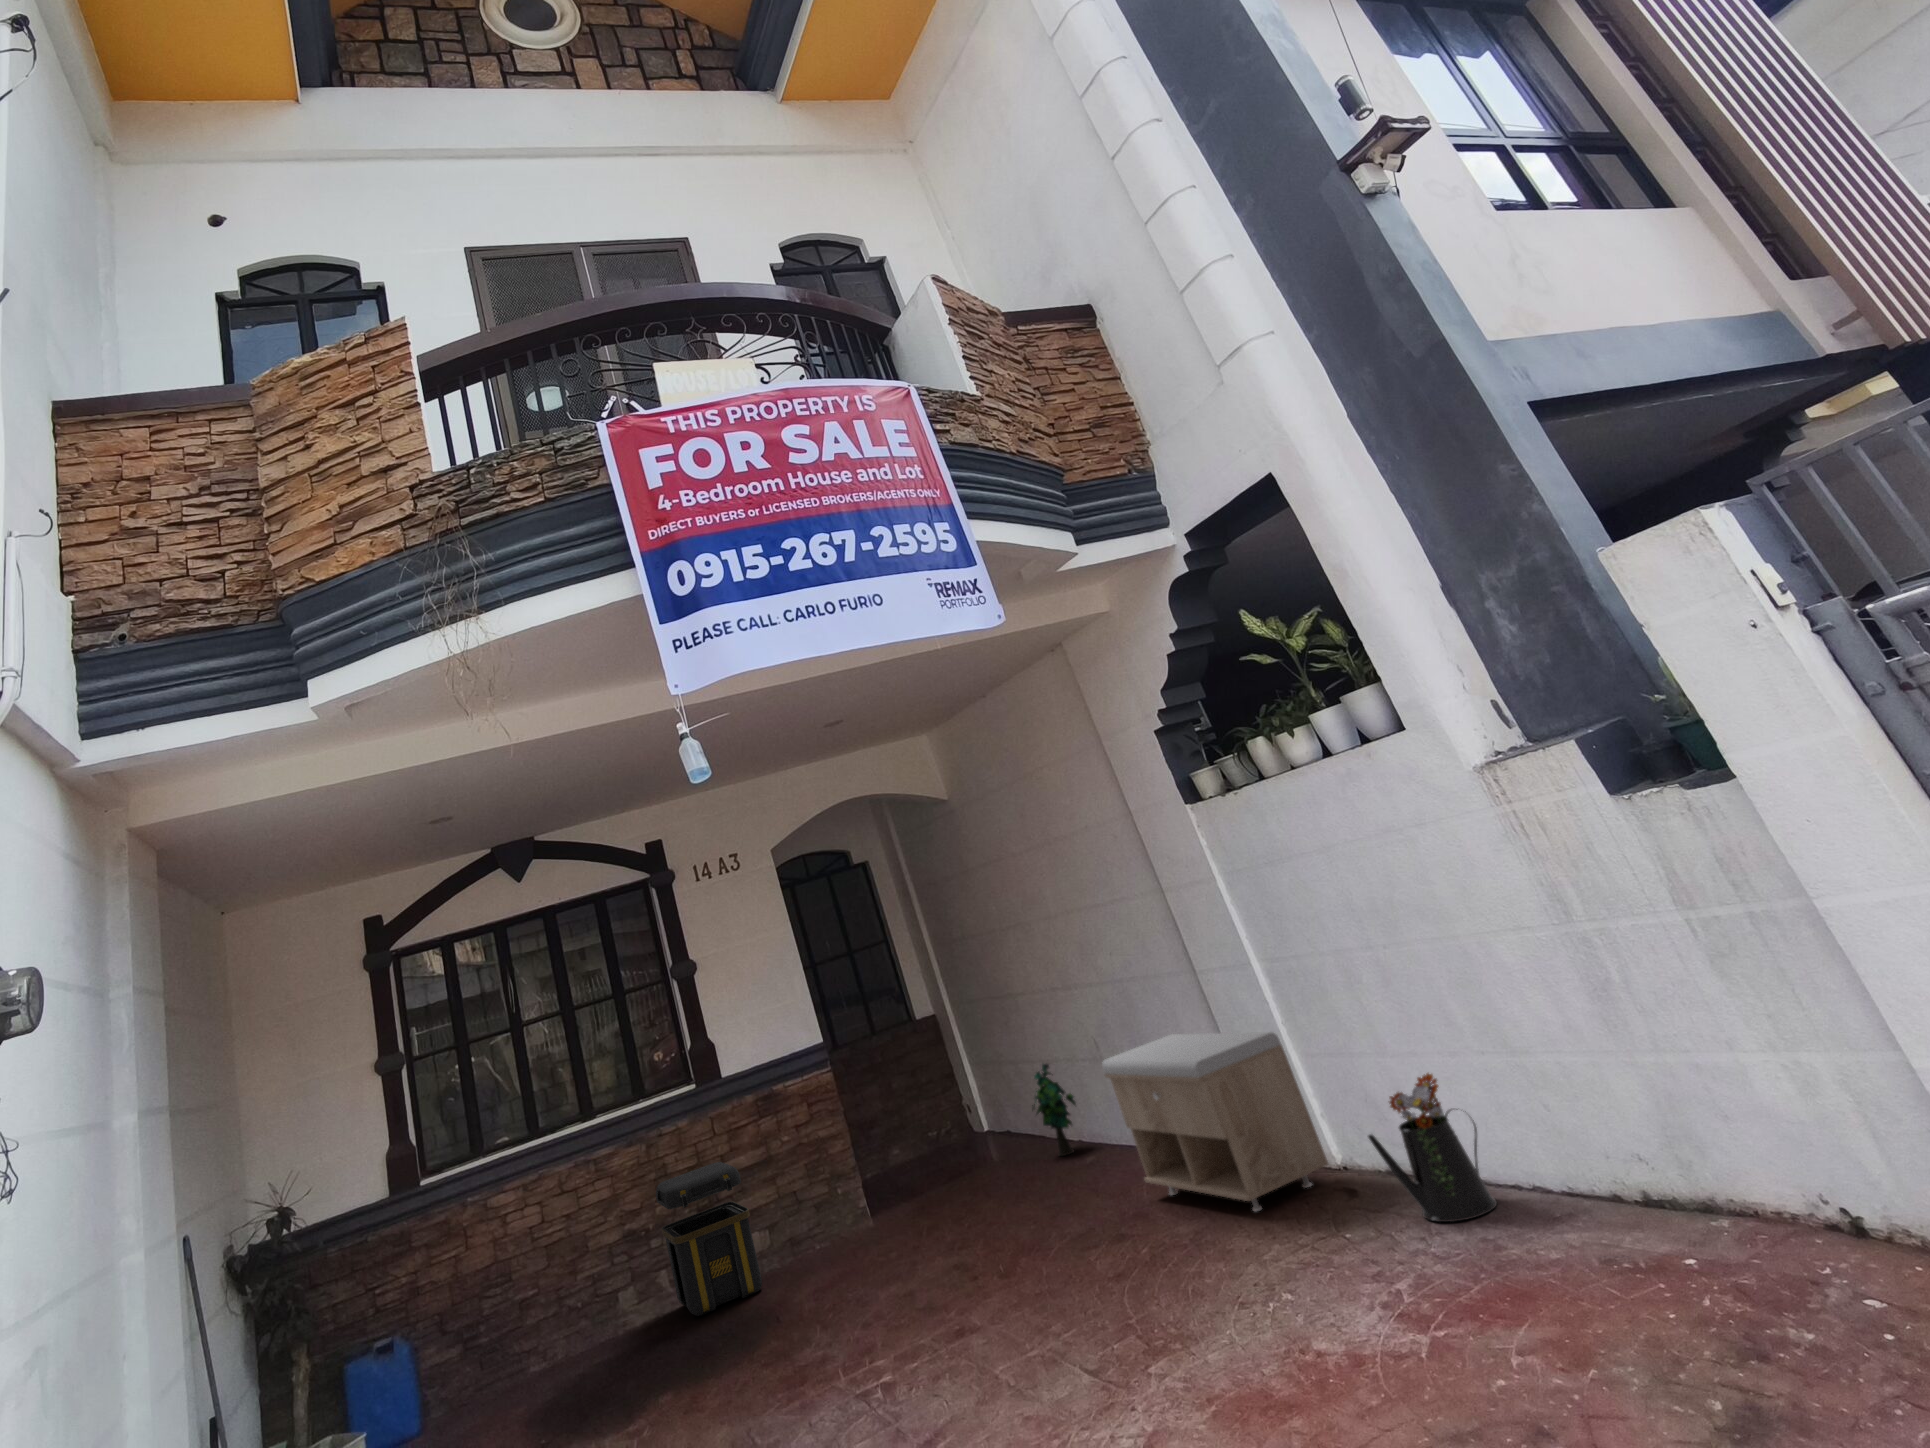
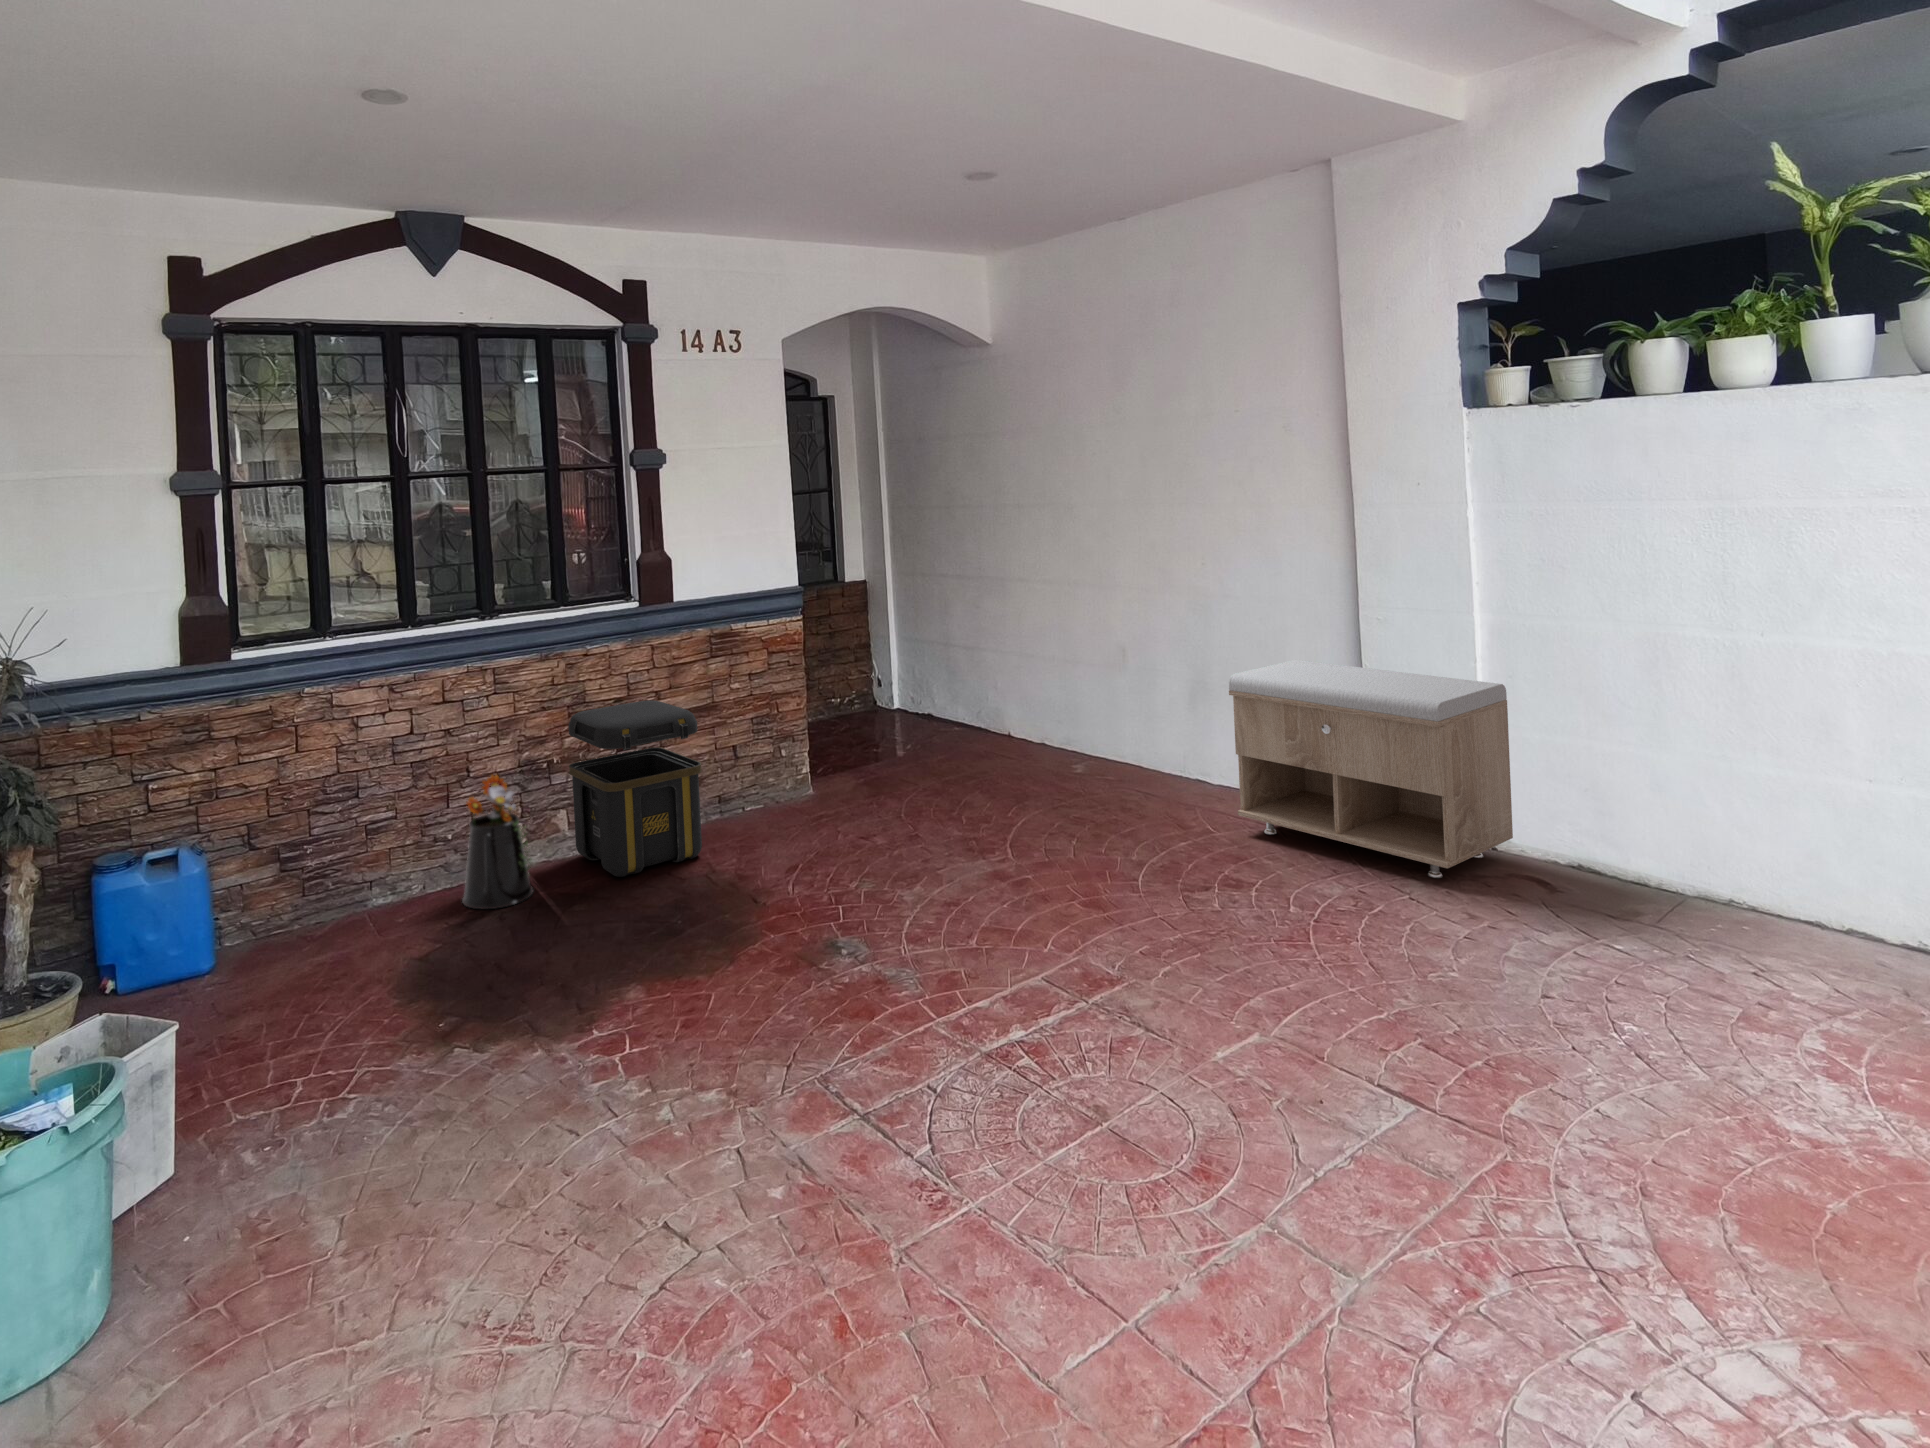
decorative plant: present [1032,1064,1076,1156] -> none [1014,659,1071,758]
watering can: present [1368,1073,1497,1222] -> present [462,775,533,909]

